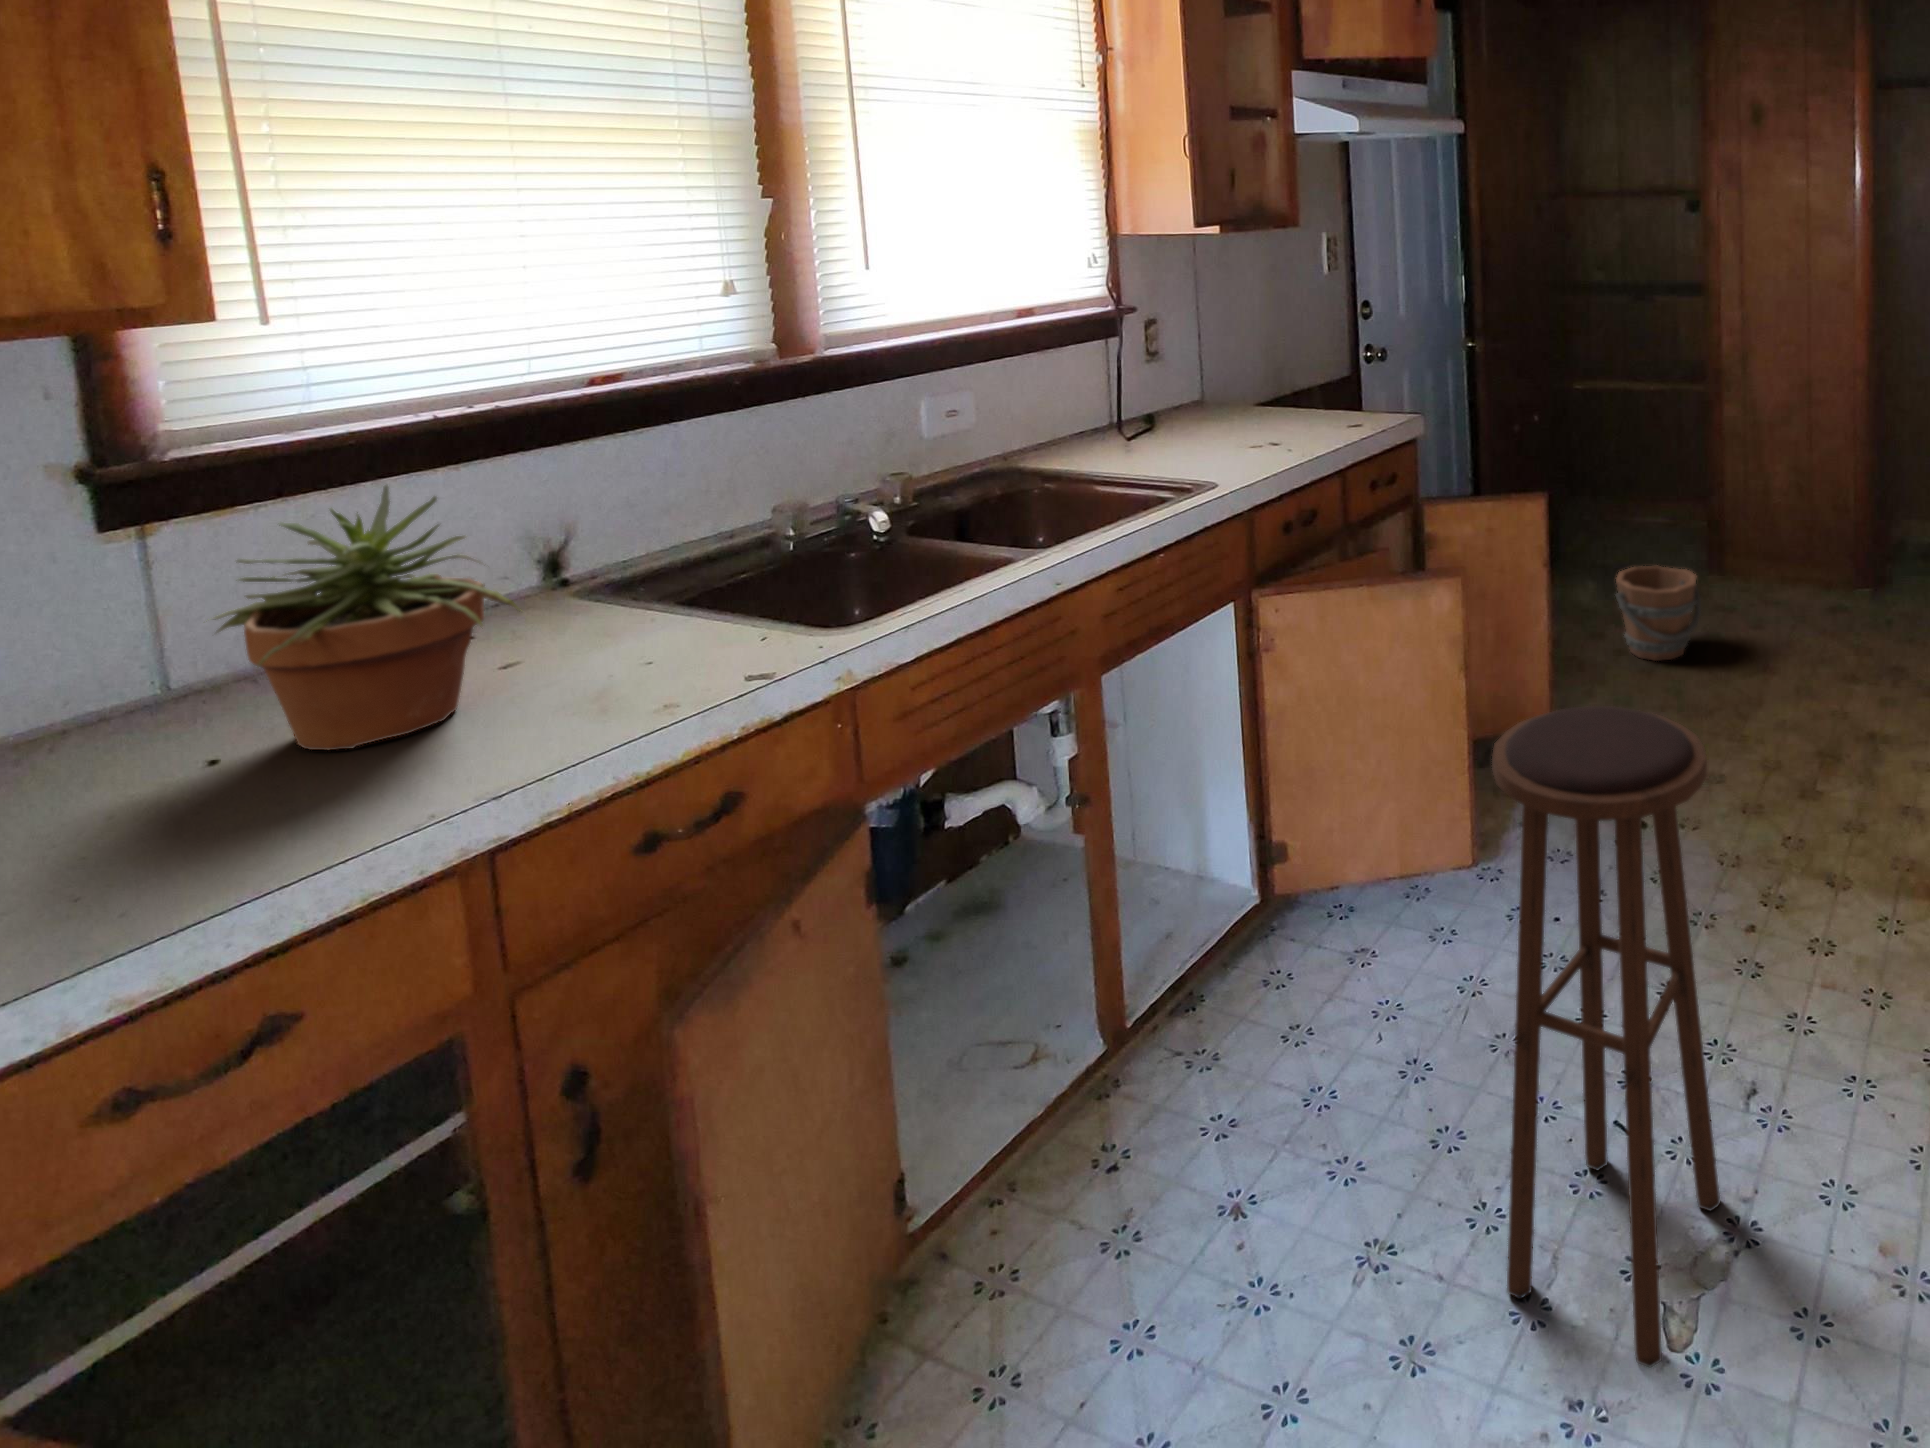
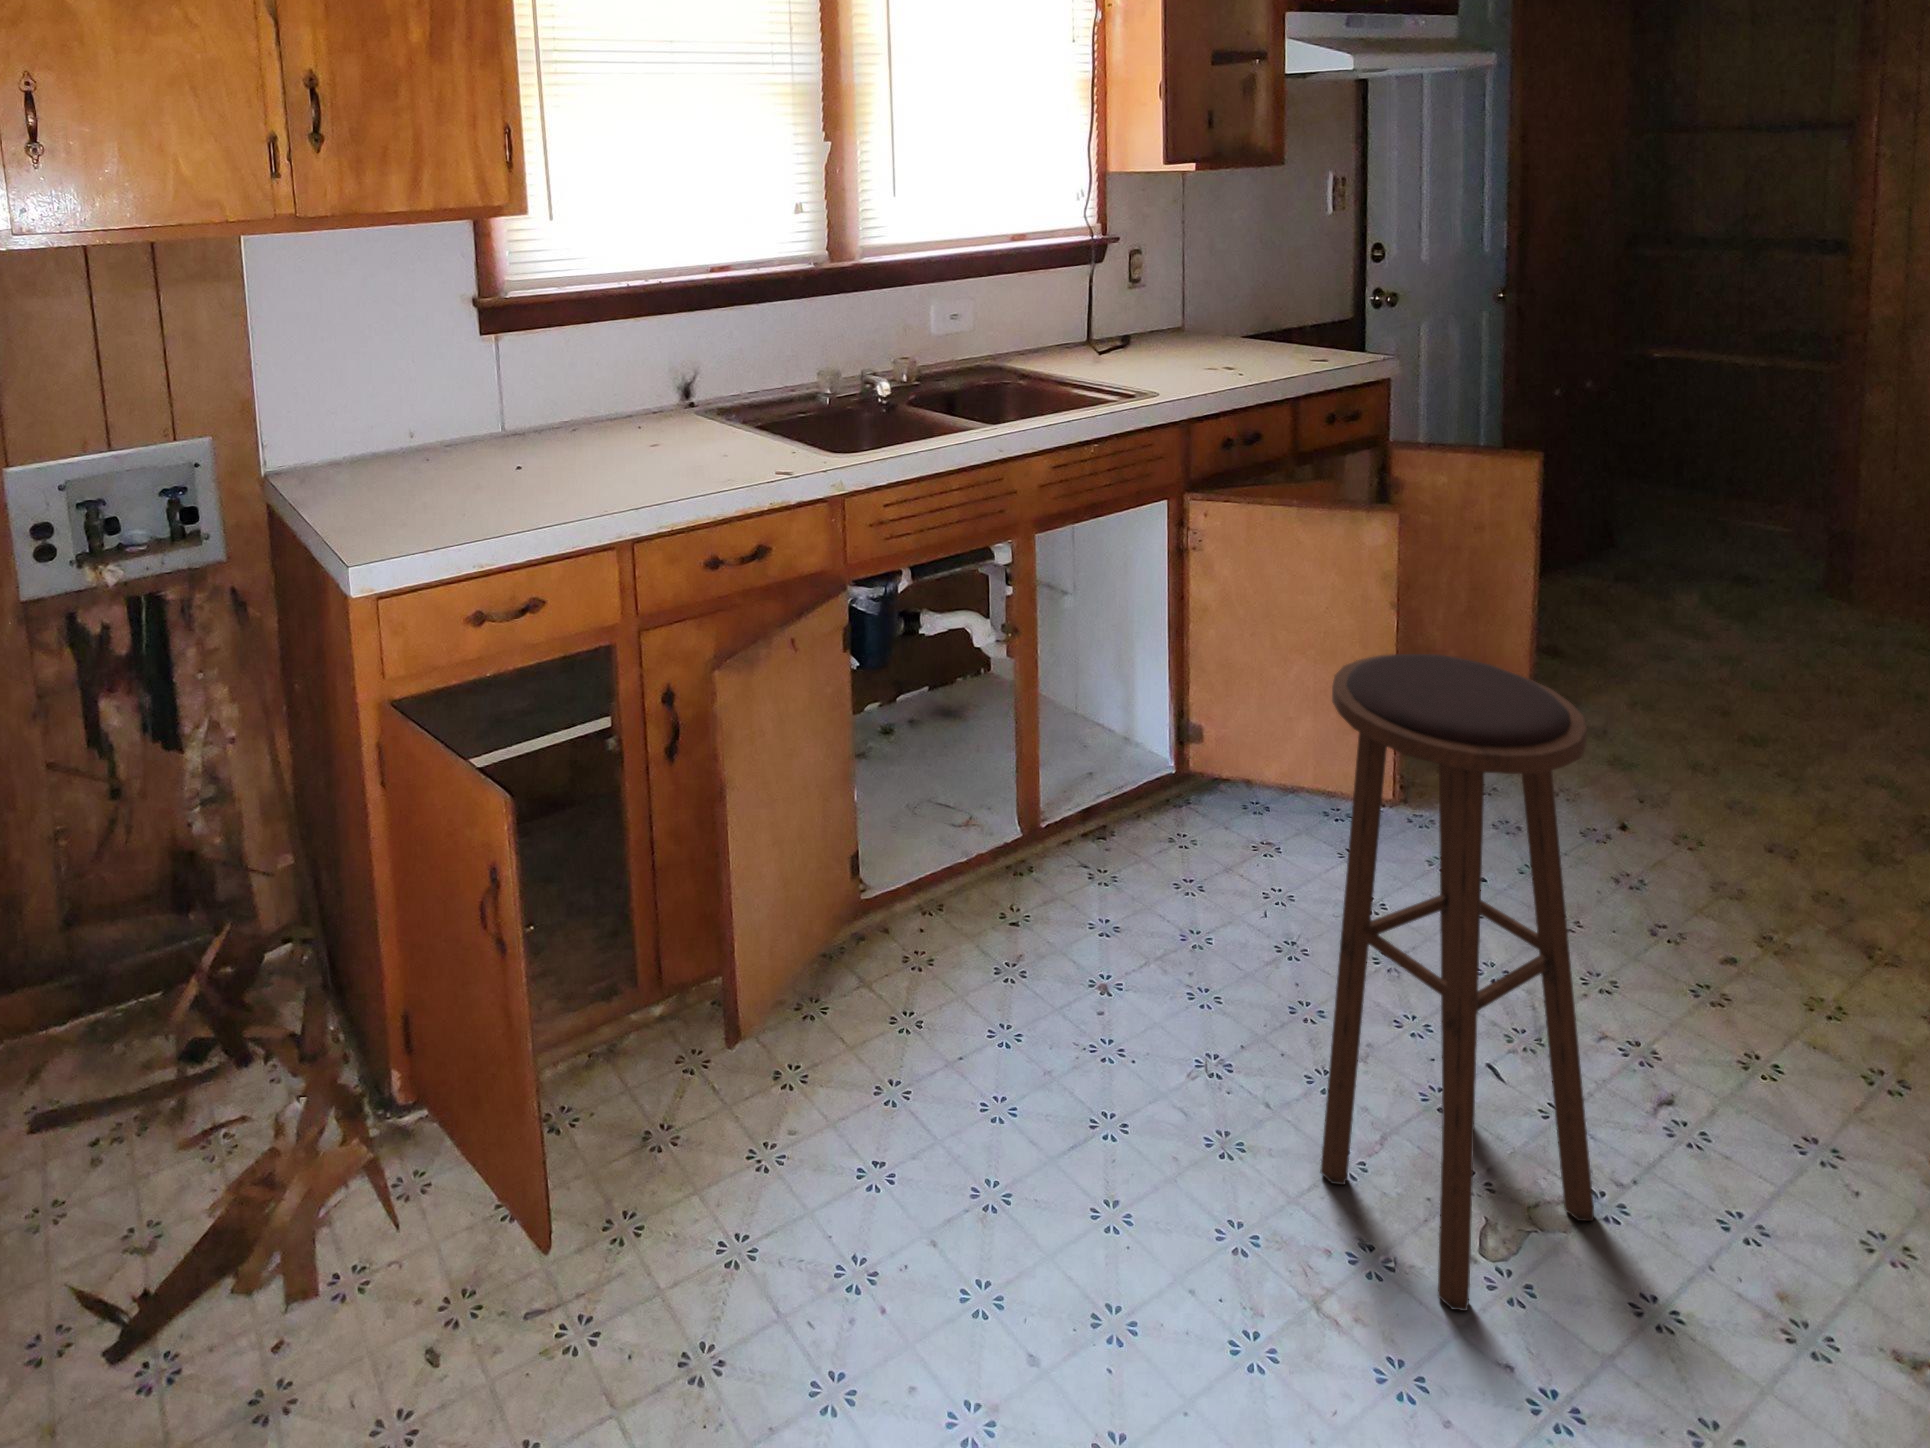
potted plant: present [215,485,519,750] -> none [514,324,652,475]
bucket: present [1616,566,1701,661] -> none [1670,563,1805,680]

